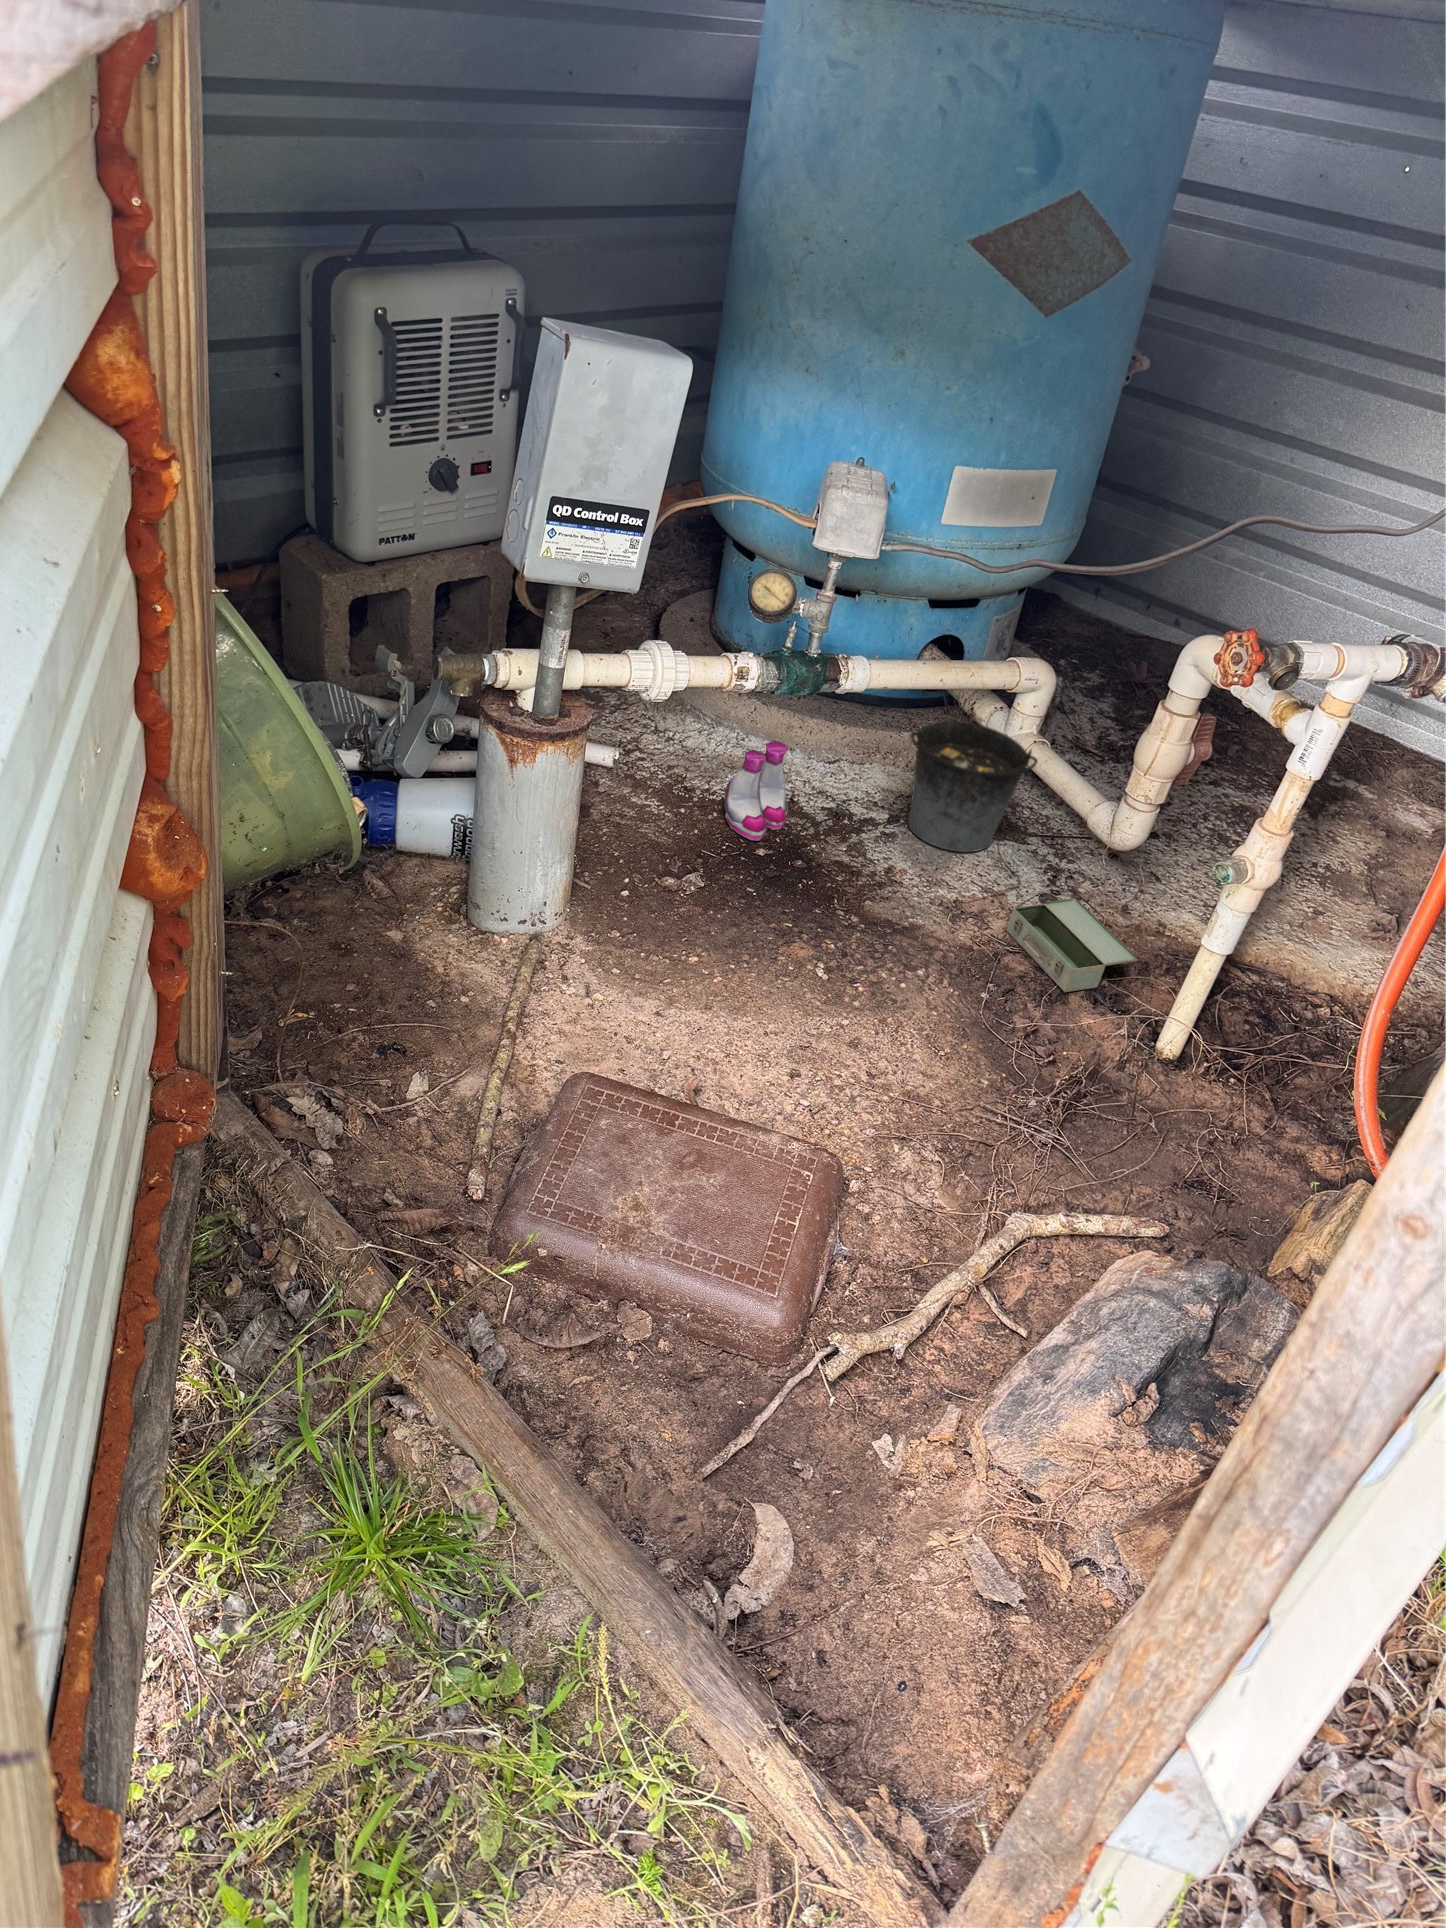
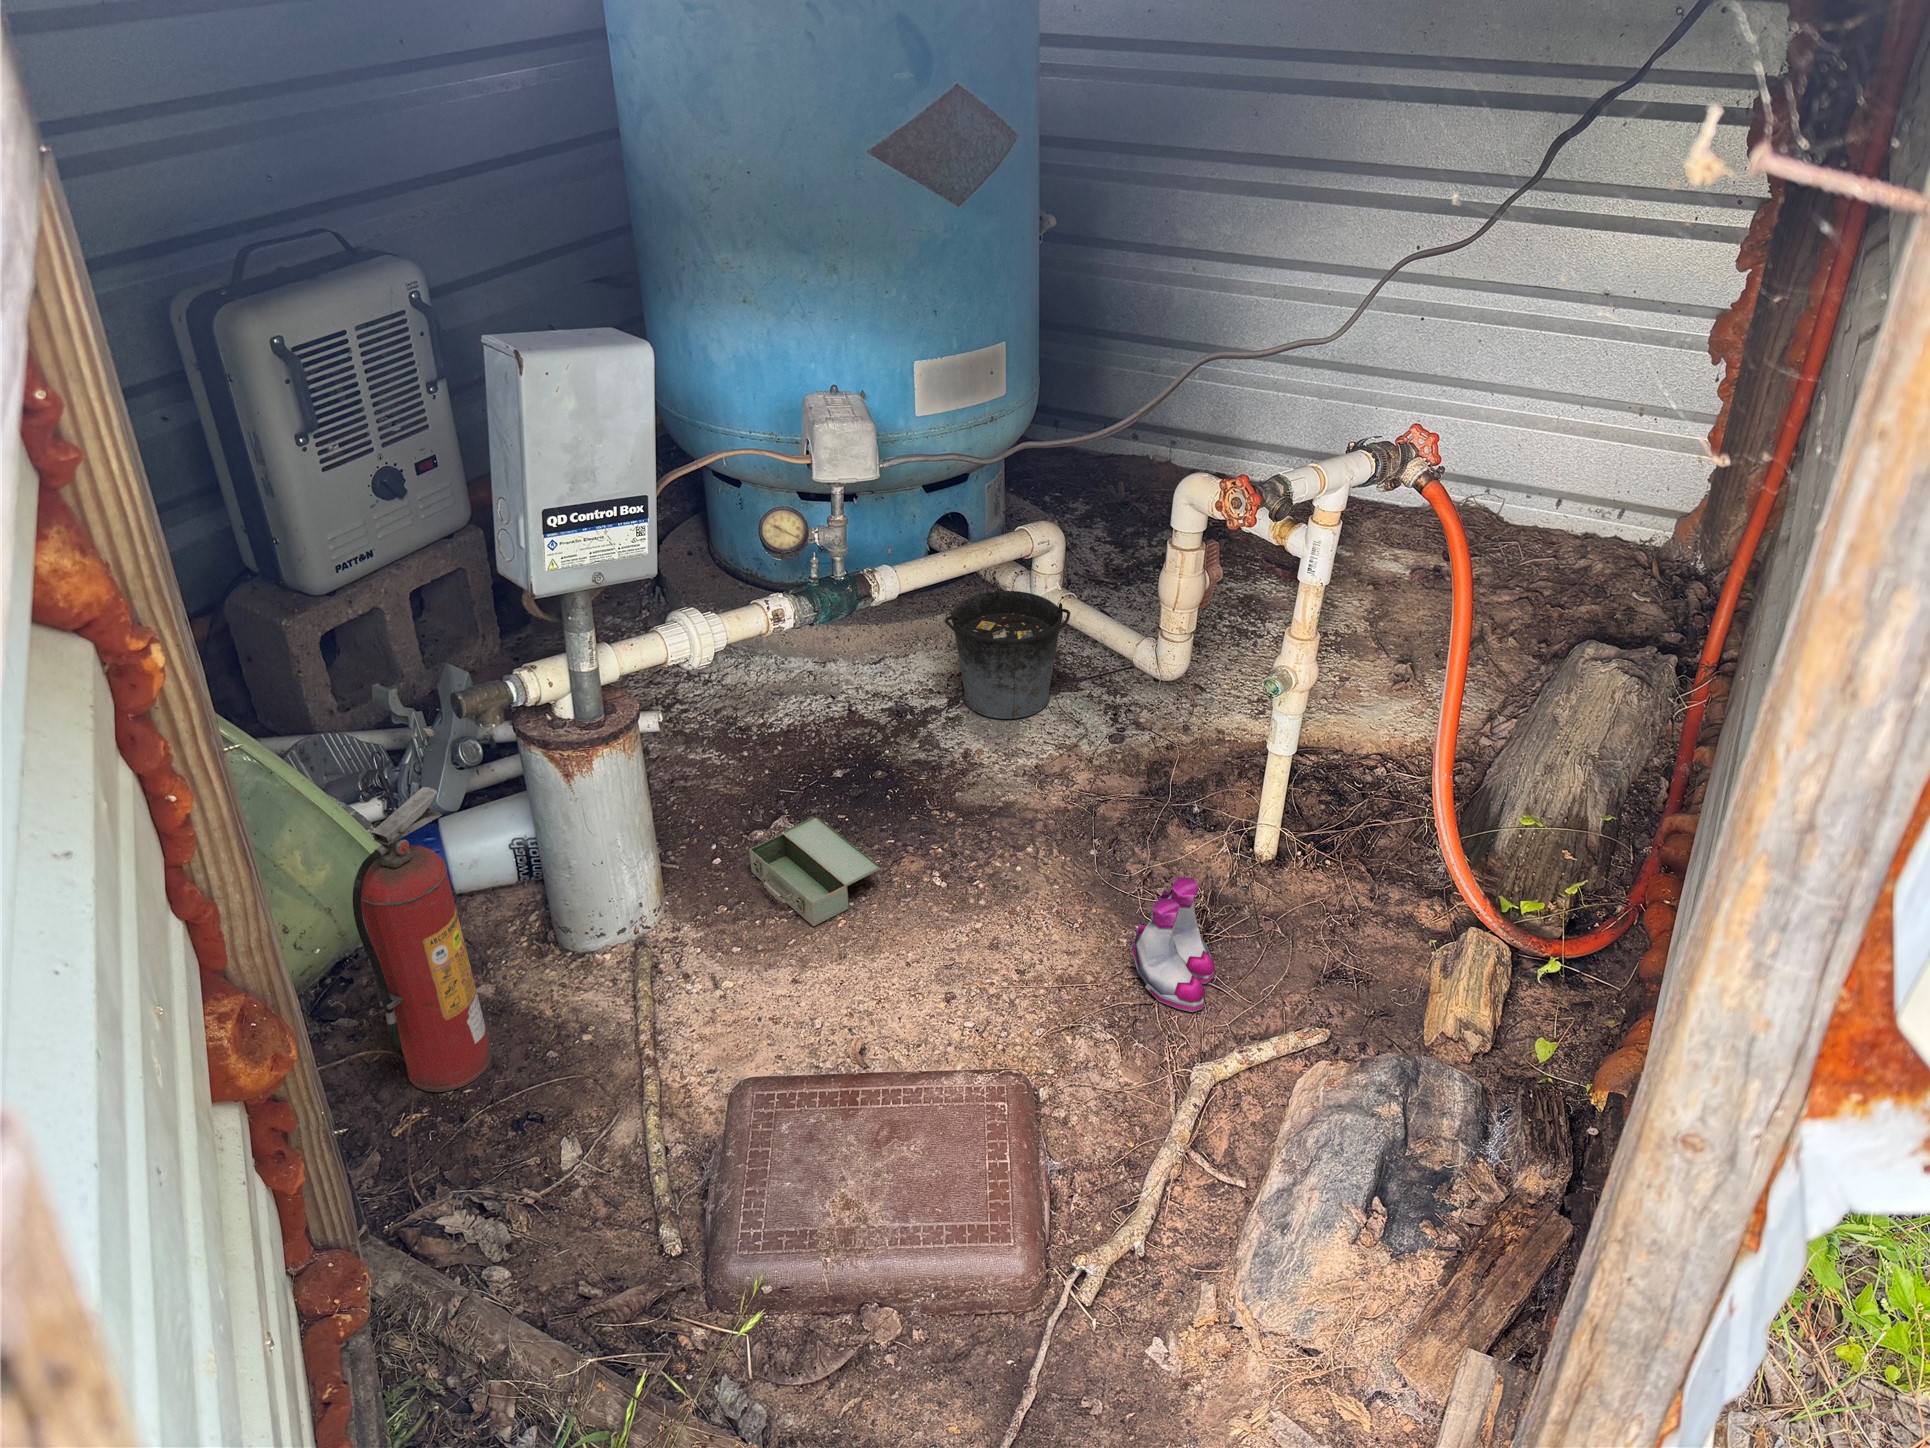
fire extinguisher: none [294,722,394,1004] -> present [353,787,493,1092]
boots: present [724,740,788,841] -> present [1132,877,1215,1012]
toolbox: present [1007,898,1137,992] -> present [749,817,880,926]

